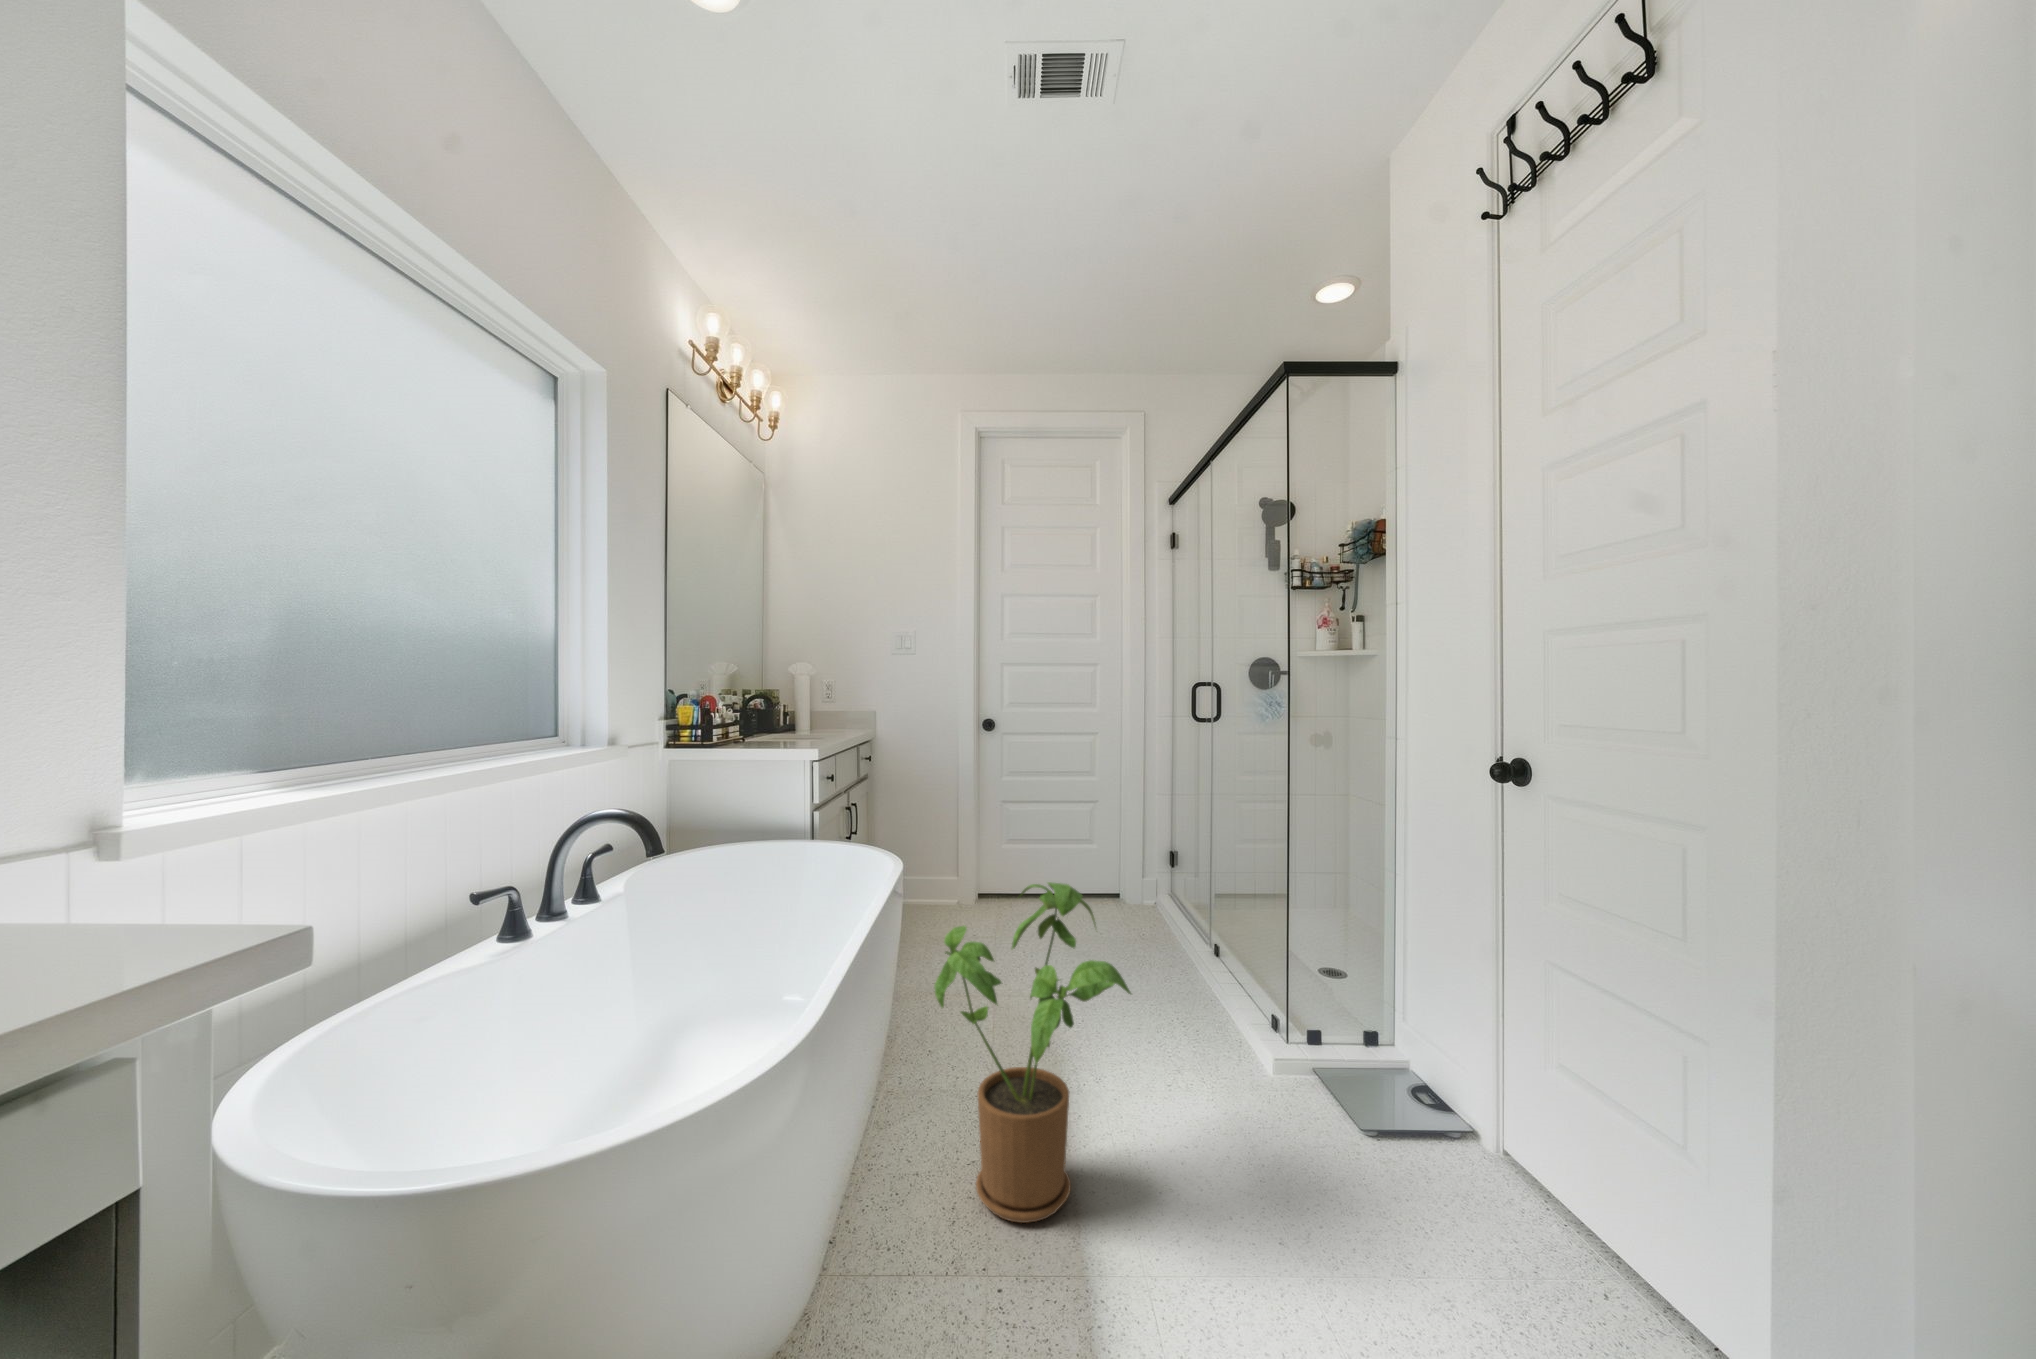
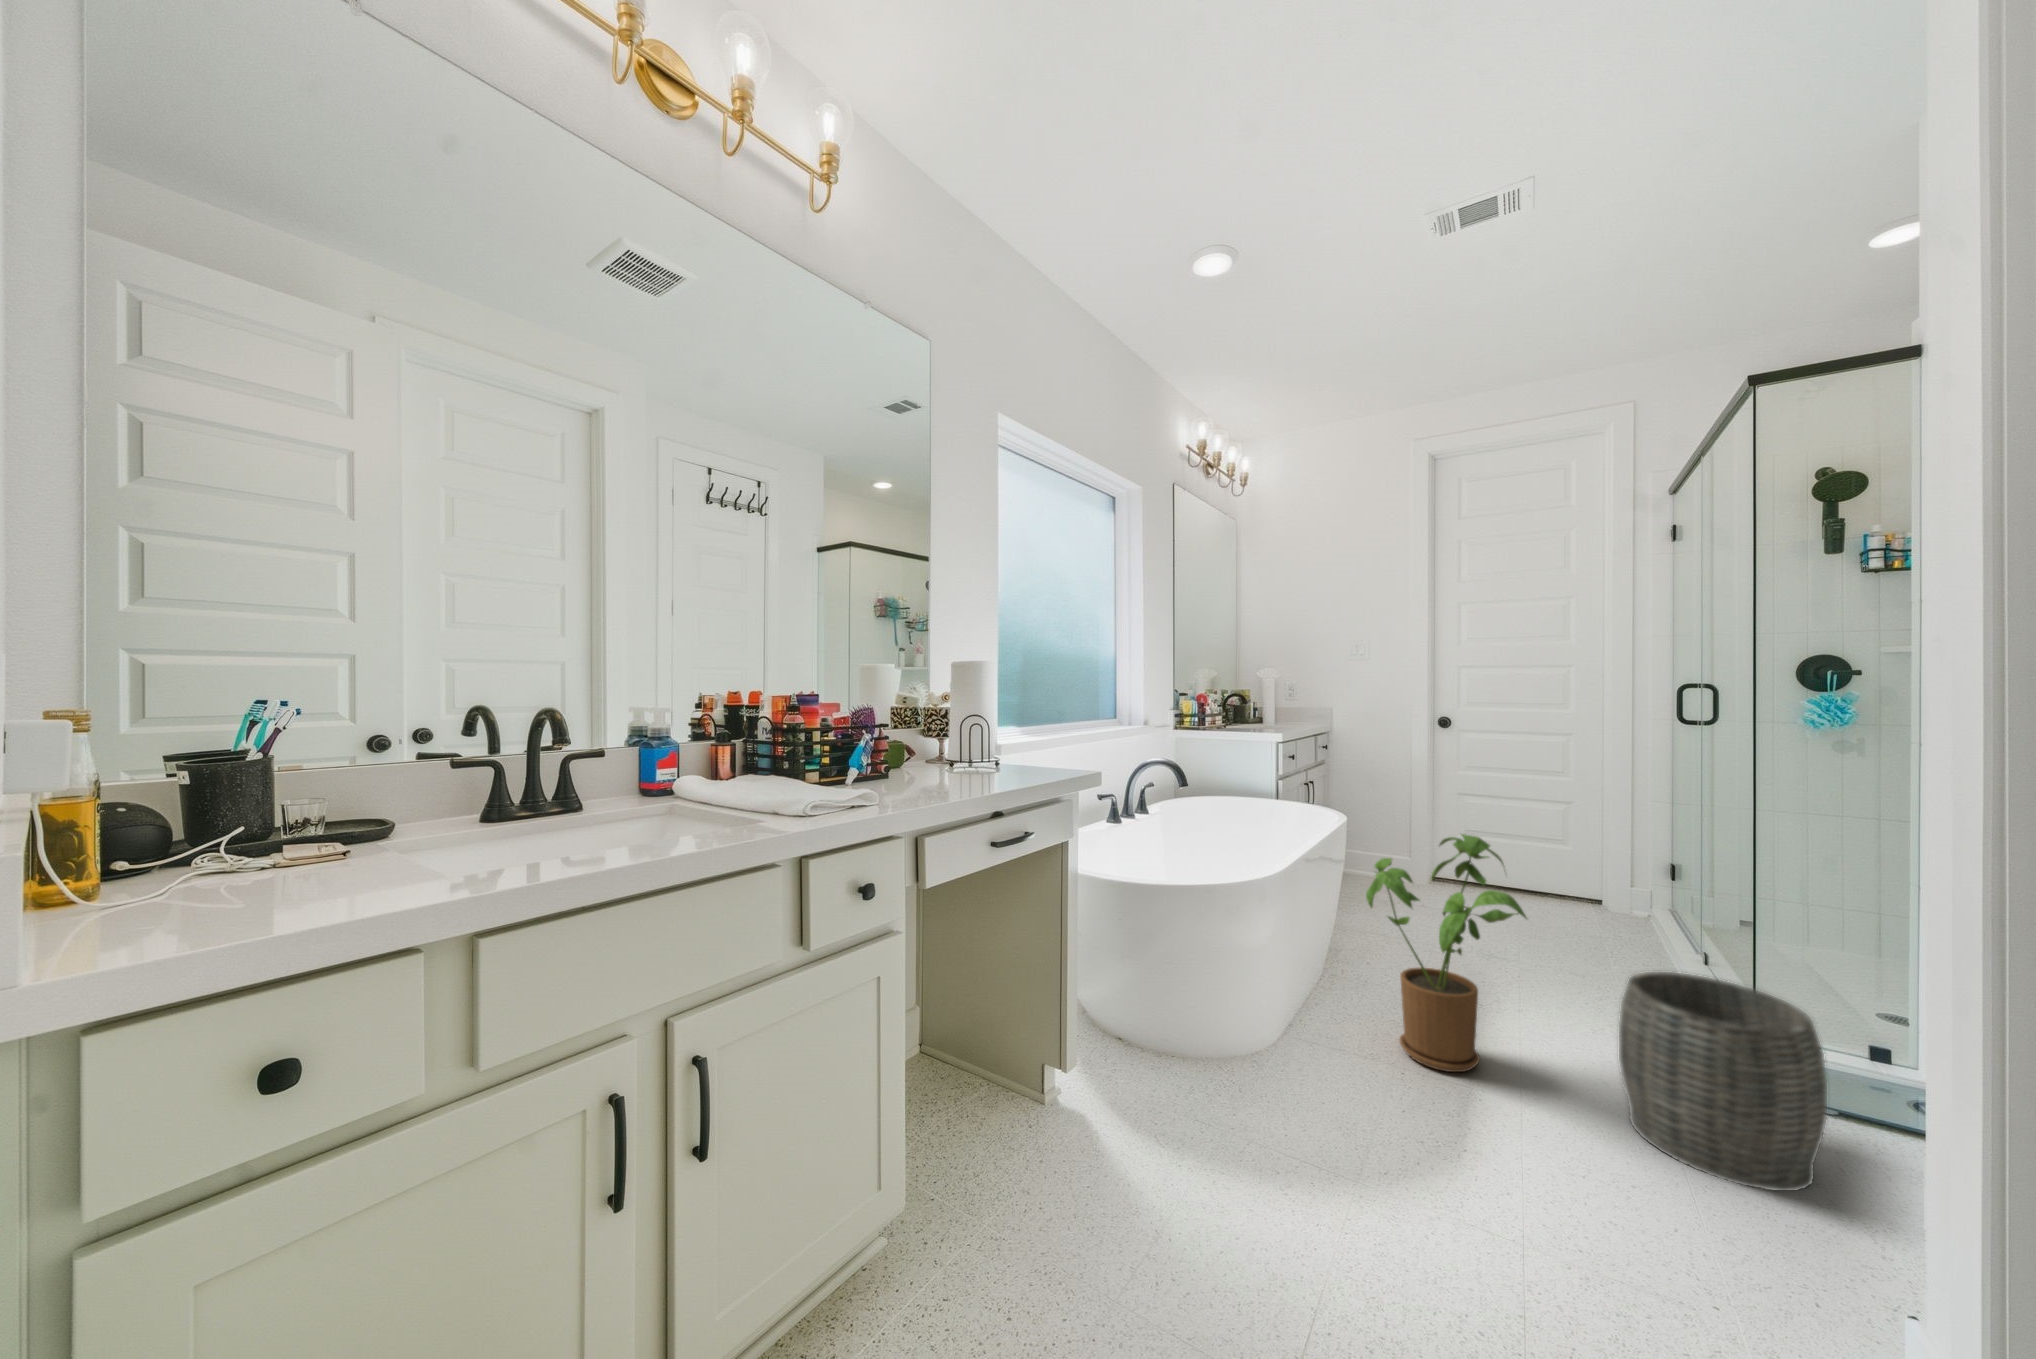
woven basket: none [1217,1016,1401,1282] -> present [1619,972,1827,1191]

